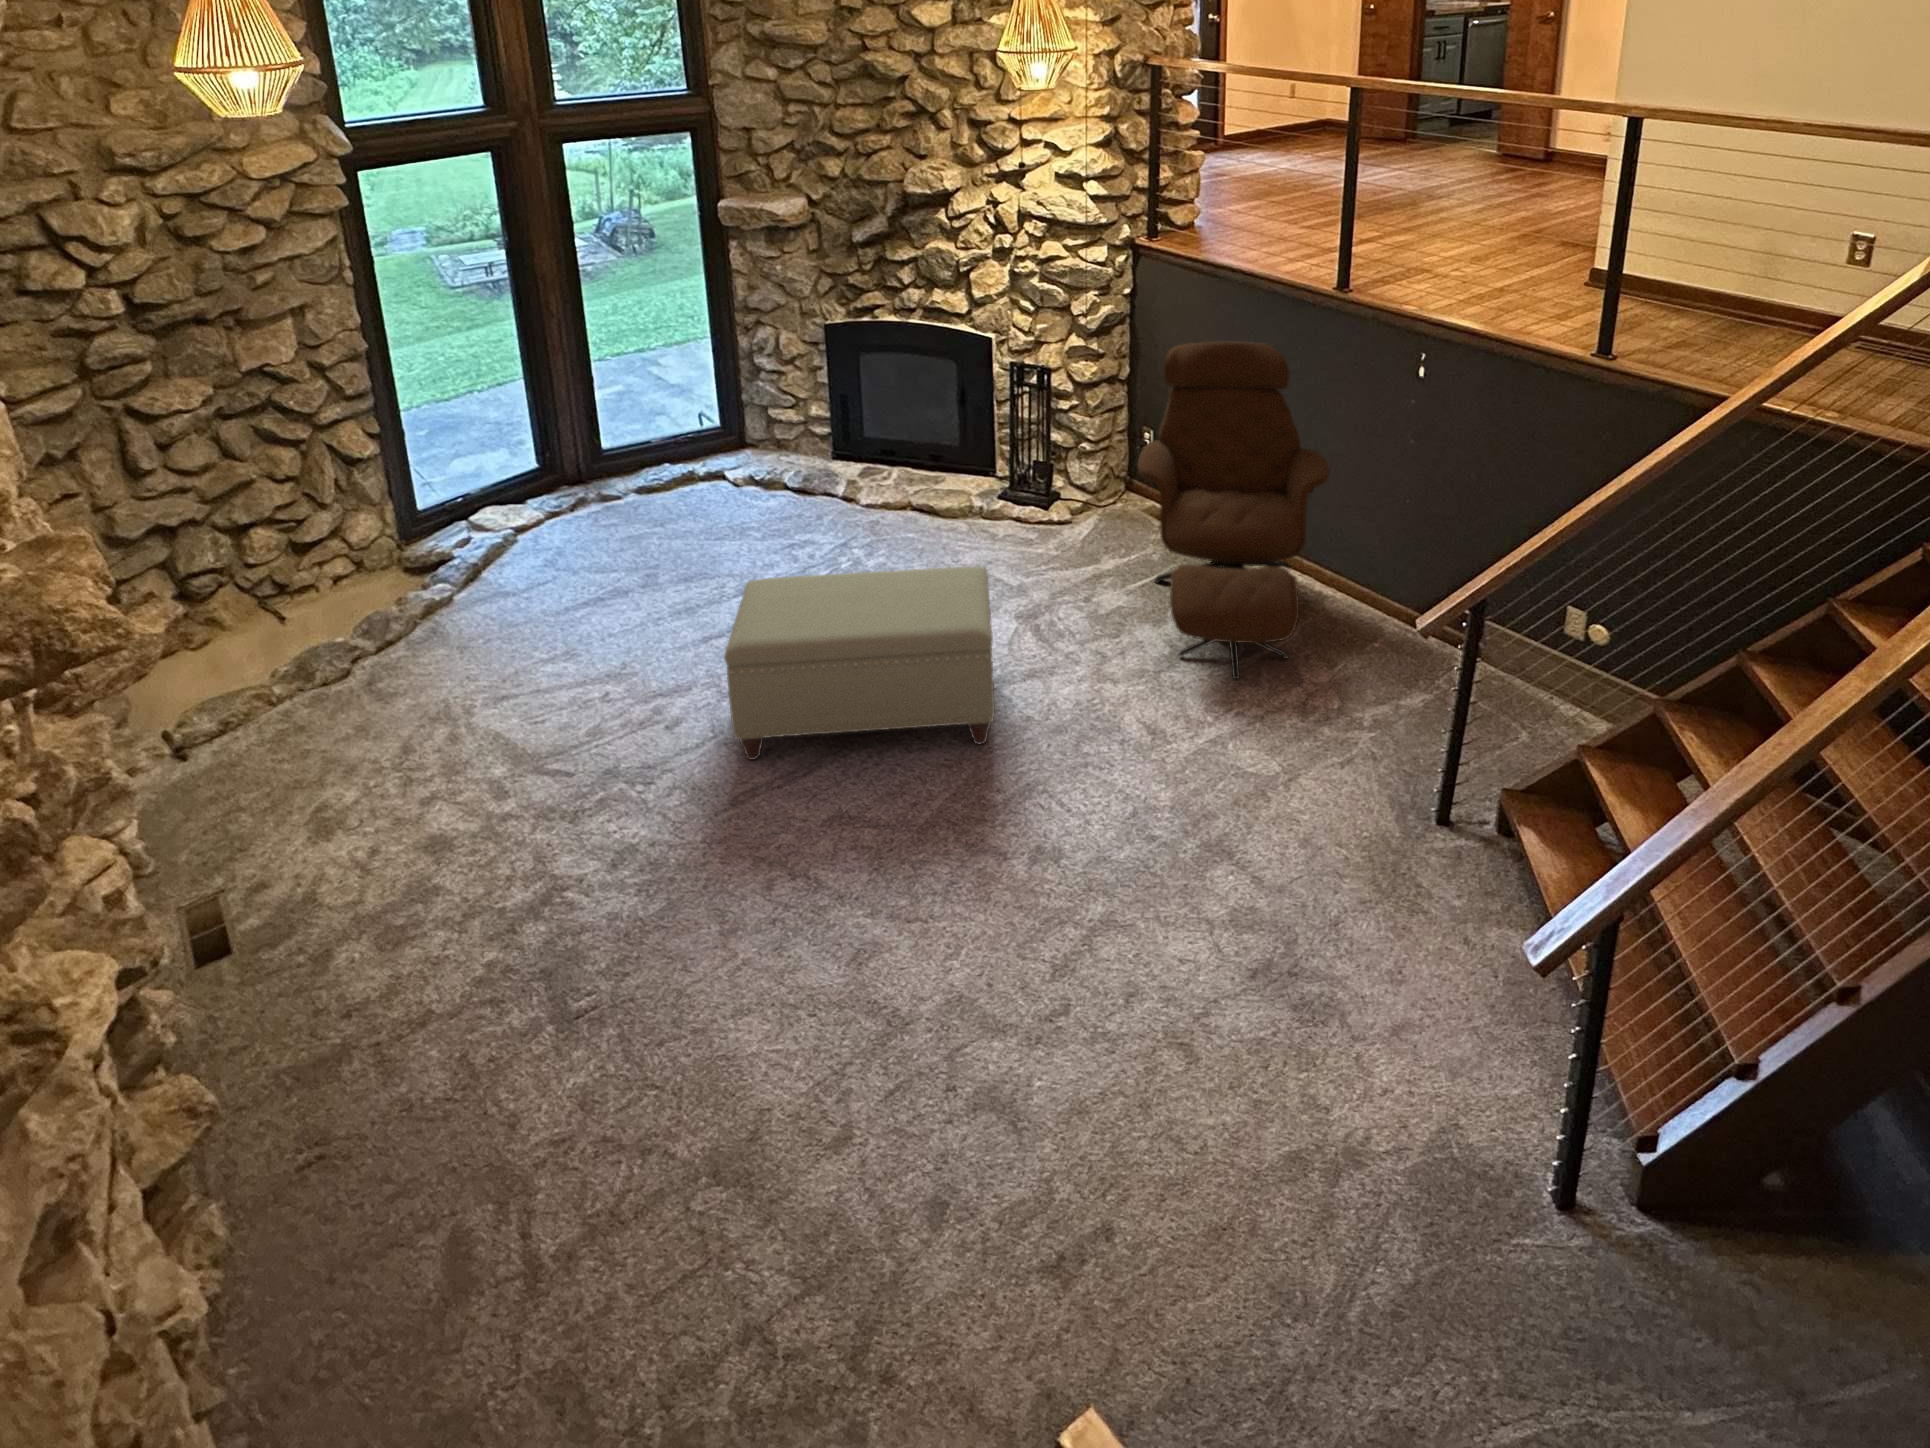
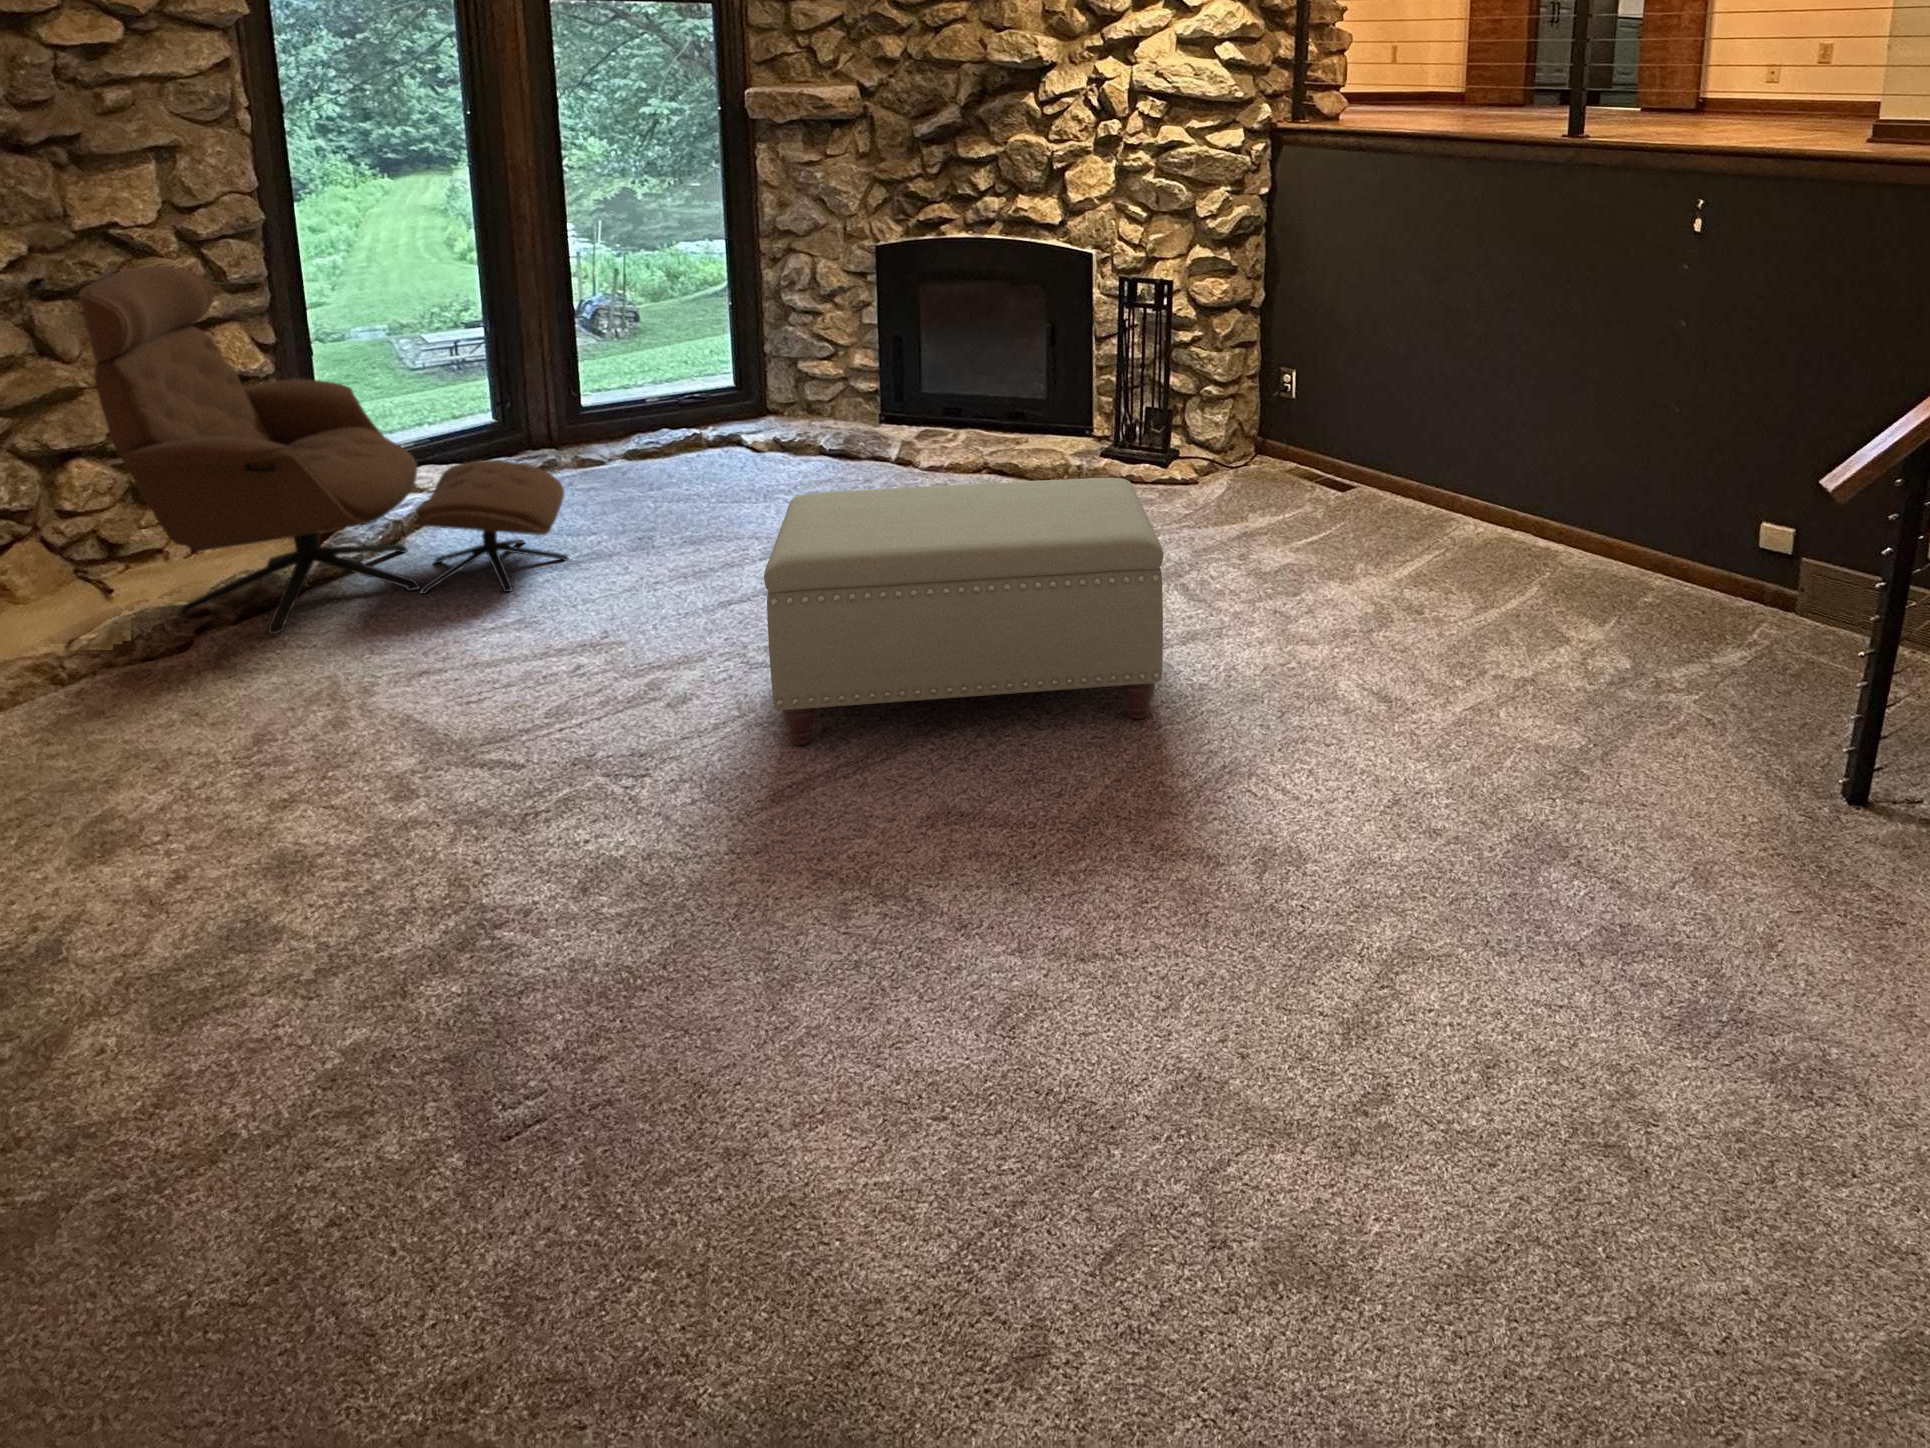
lounge chair: present [1138,342,1330,679] -> present [79,265,569,634]

